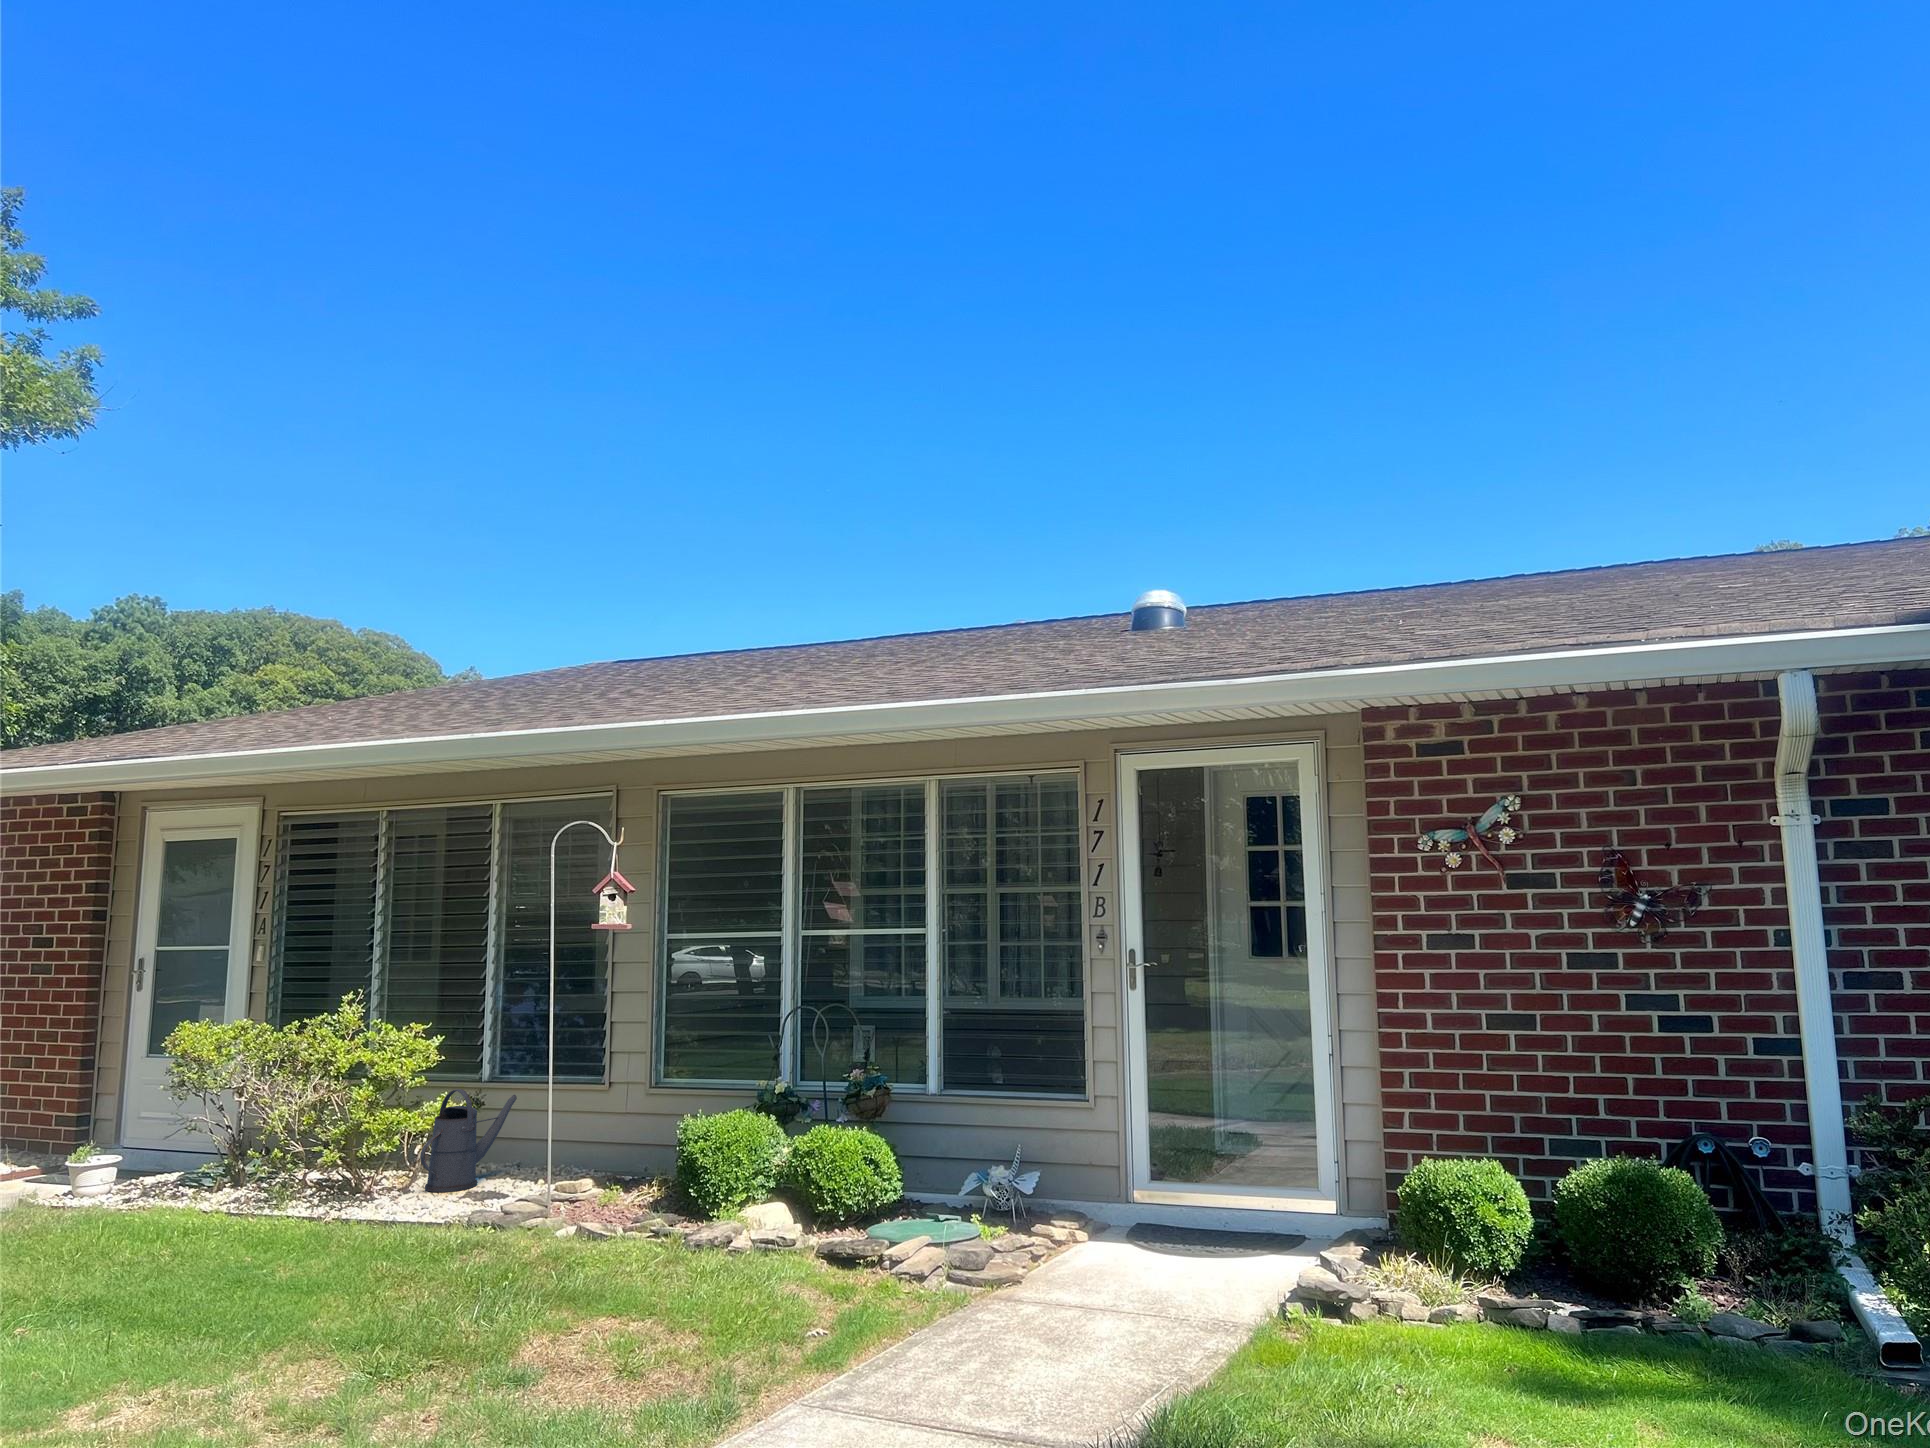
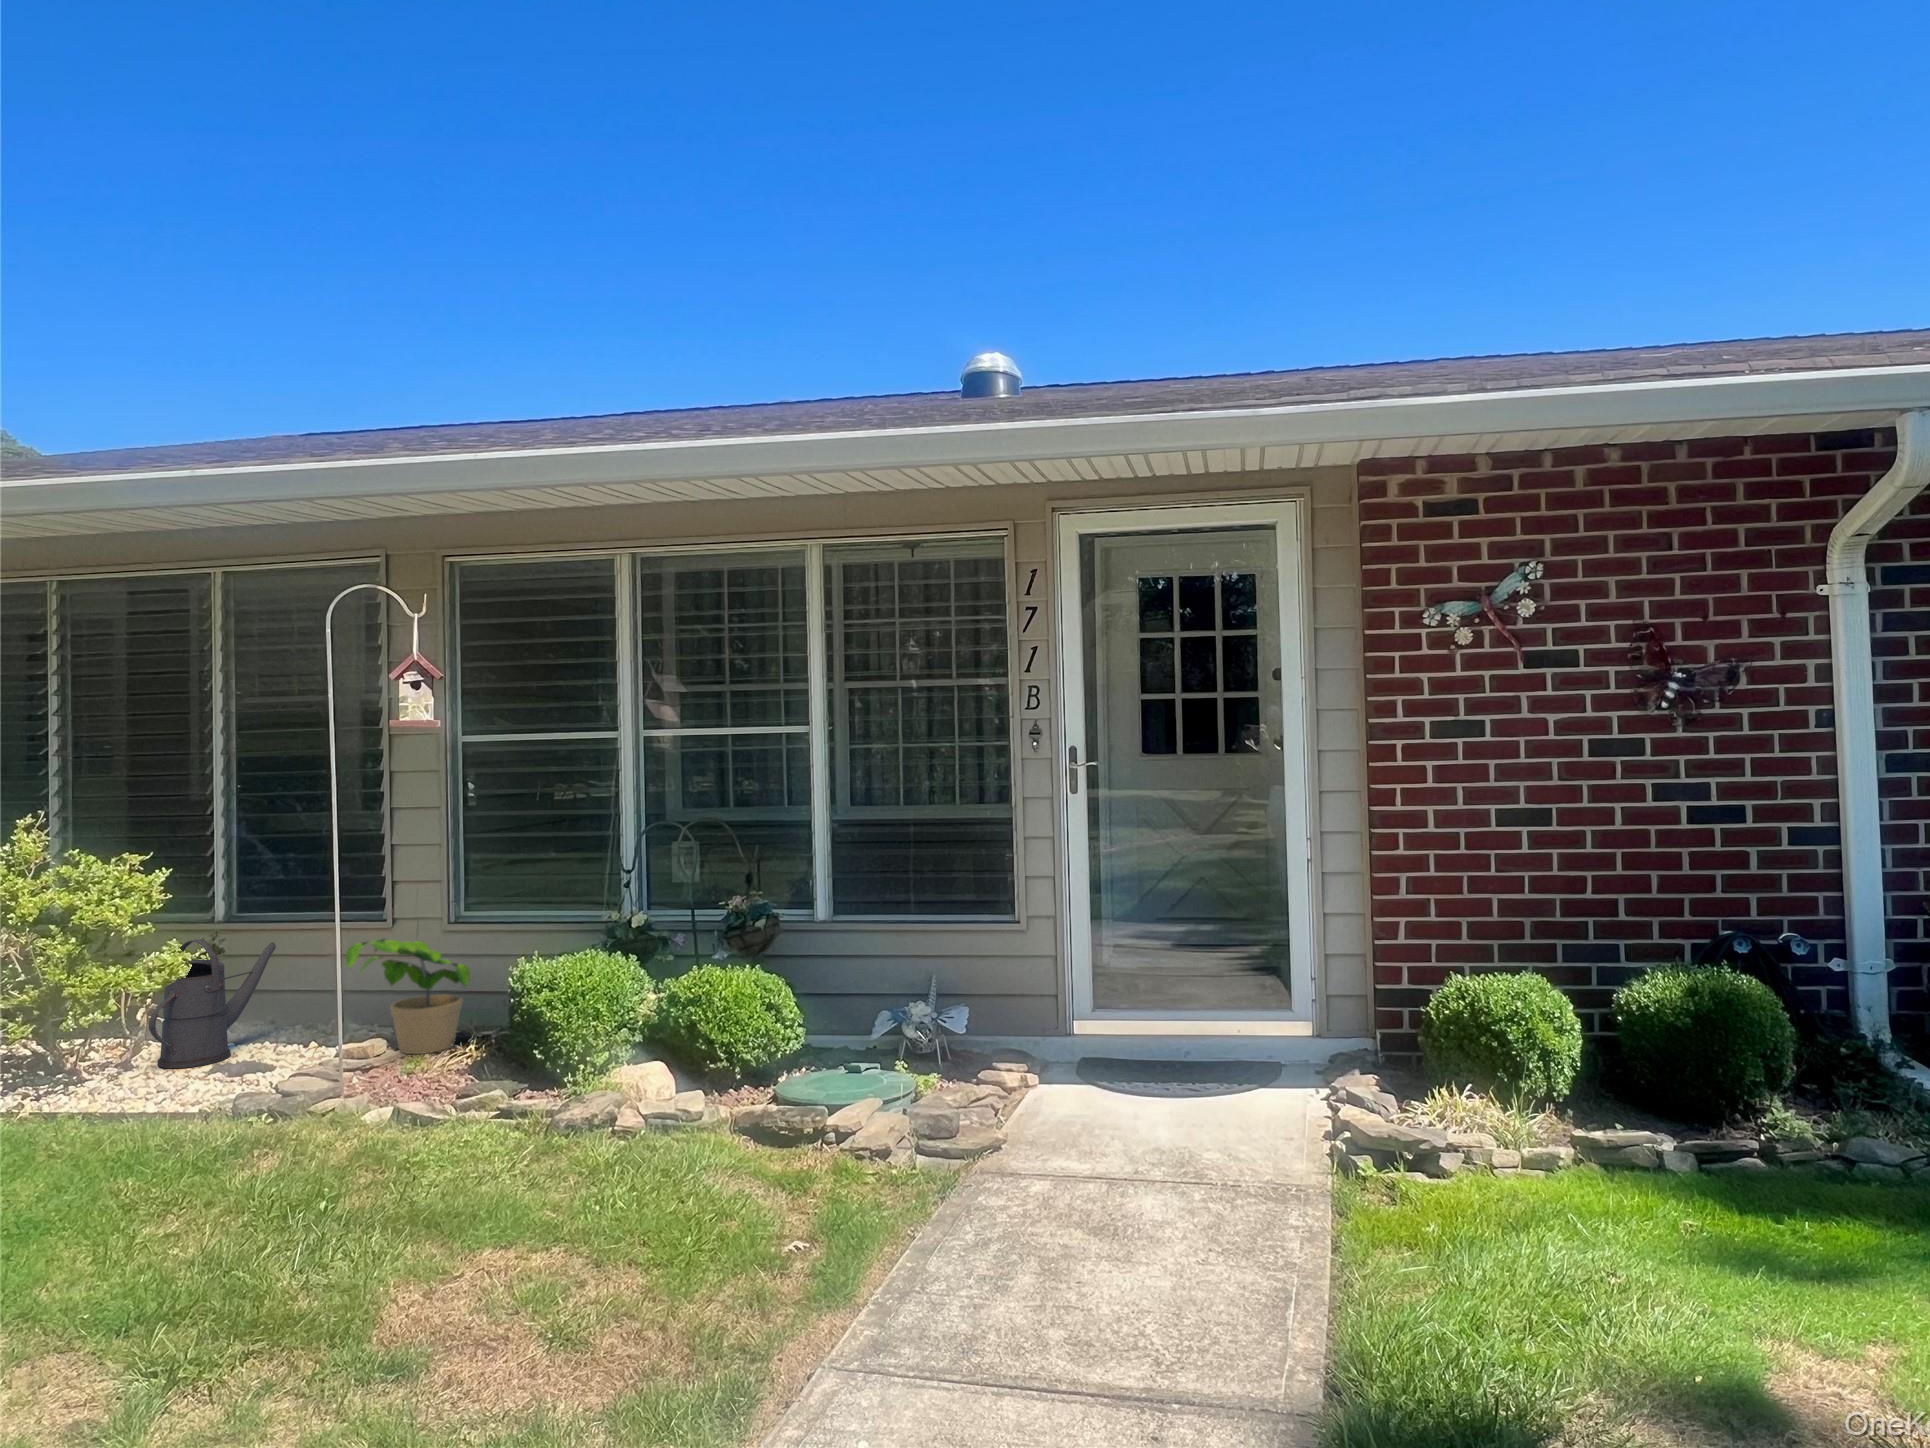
potted plant: none [560,1094,655,1191] -> present [346,939,470,1054]

